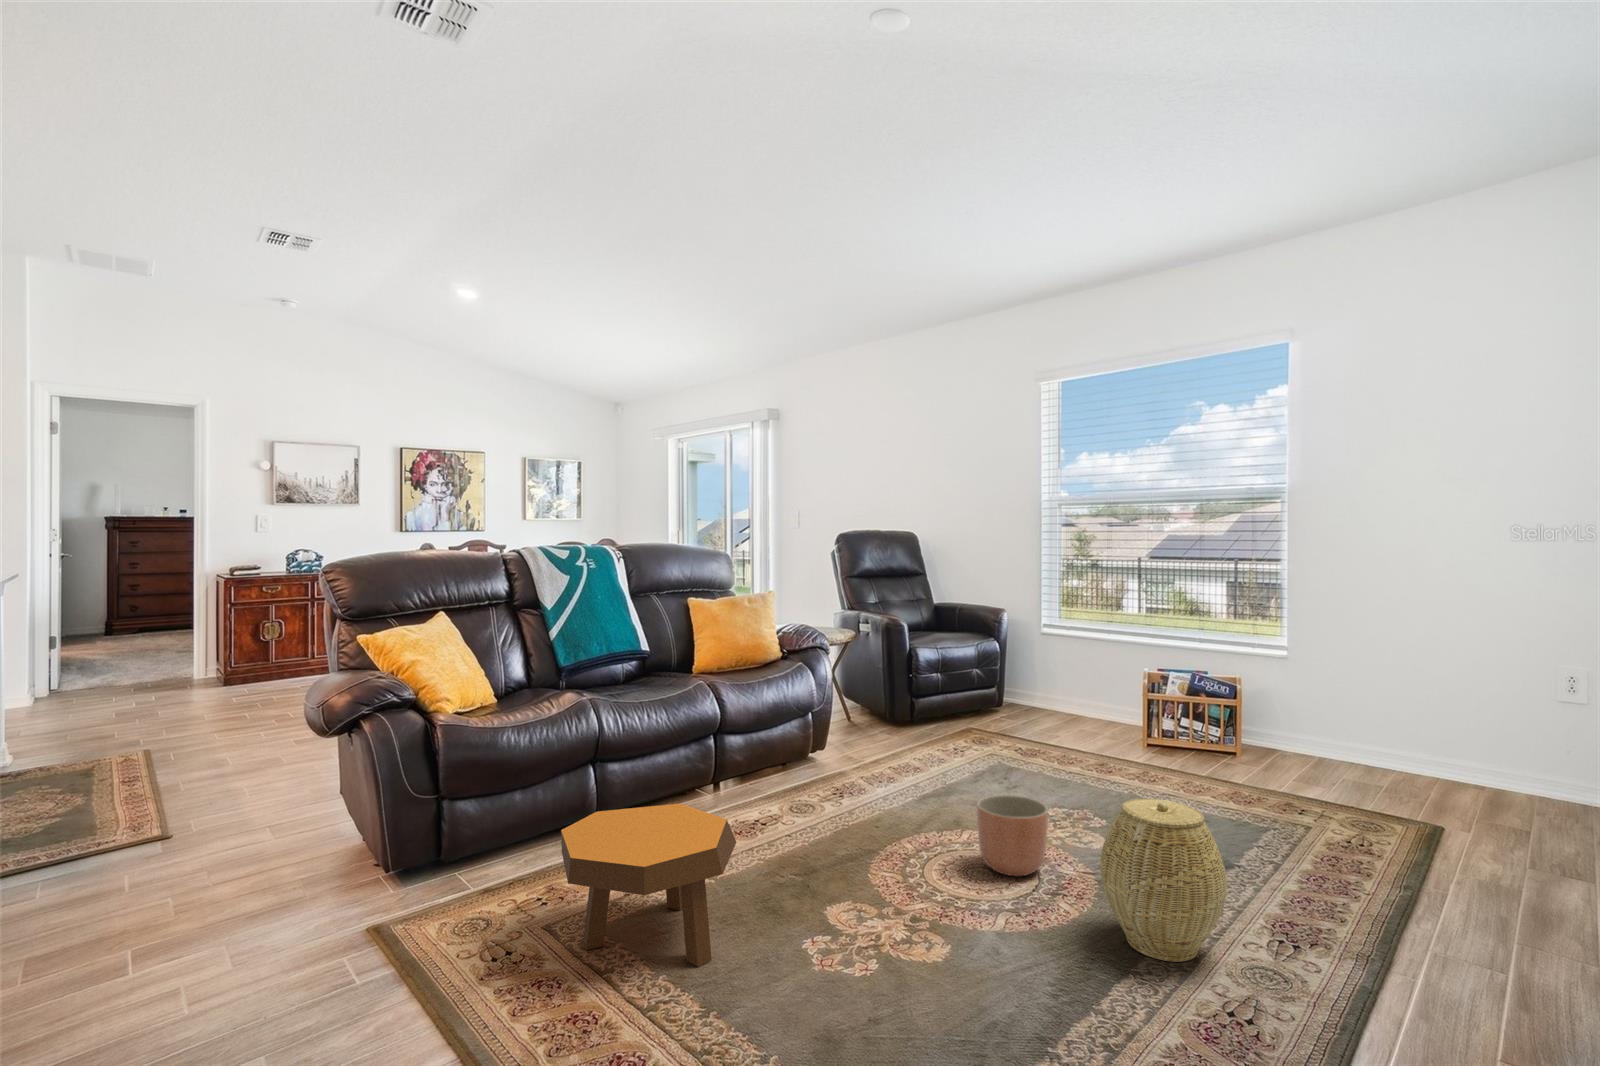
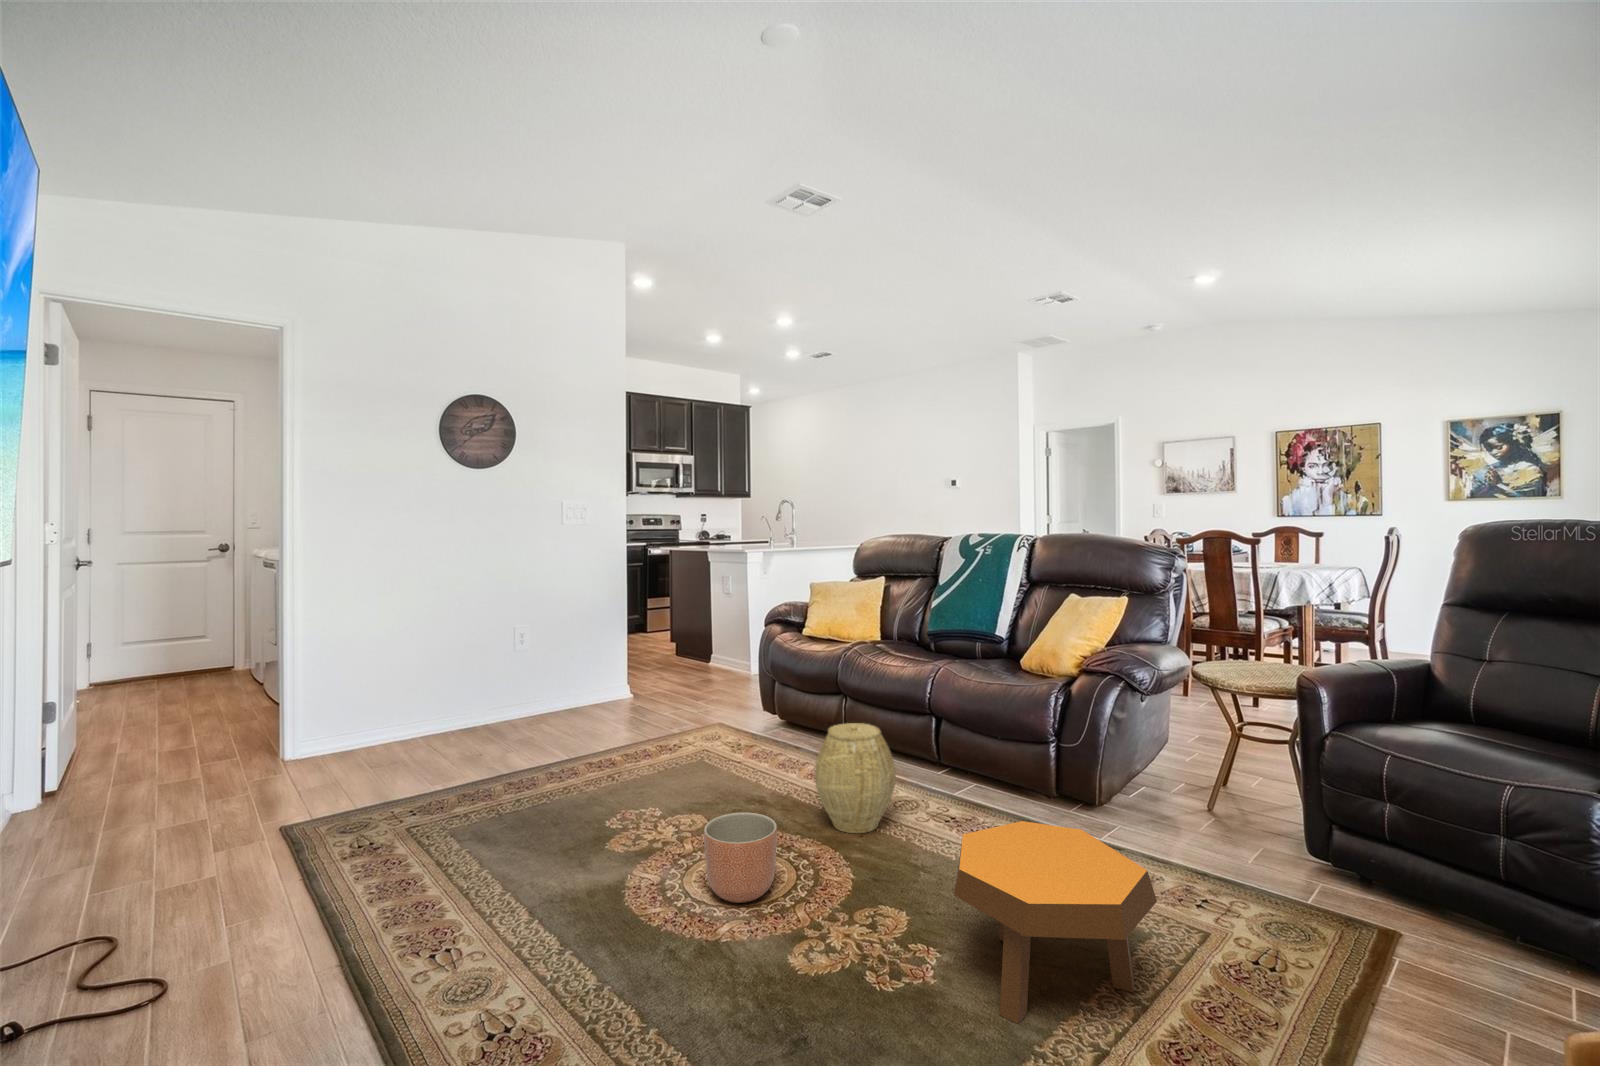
woven basket: present [1100,799,1227,962] -> present [814,723,896,833]
footstool: present [561,804,736,967] -> present [954,821,1157,1024]

